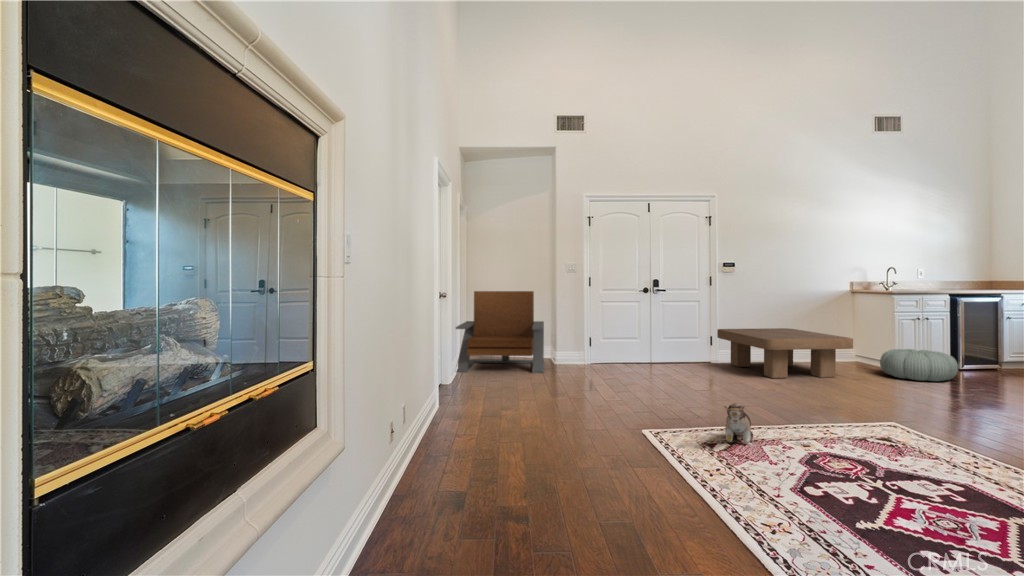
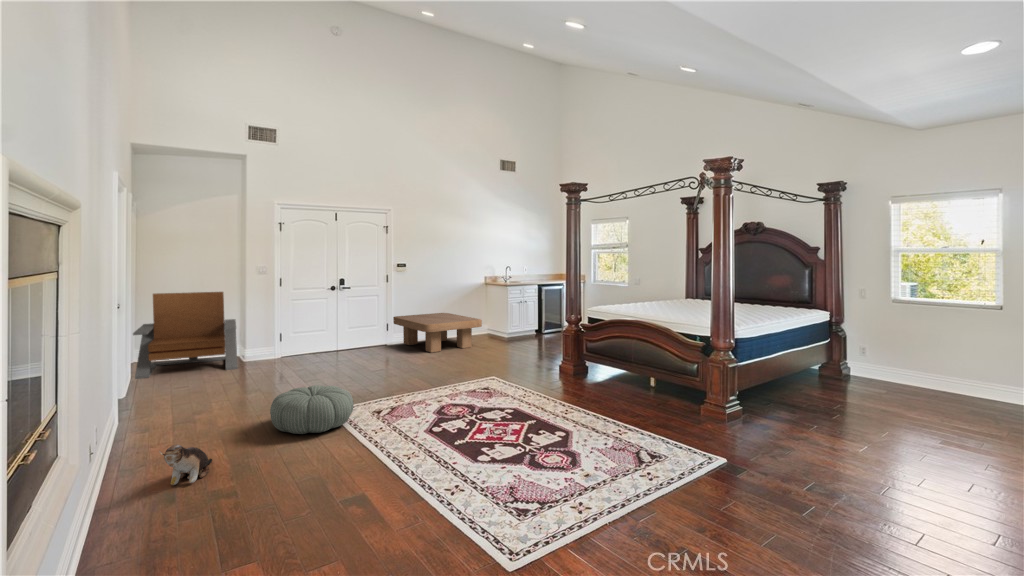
pouf: present [880,349,958,381] -> present [270,385,353,434]
plush toy: present [724,403,753,443] -> present [158,444,212,485]

